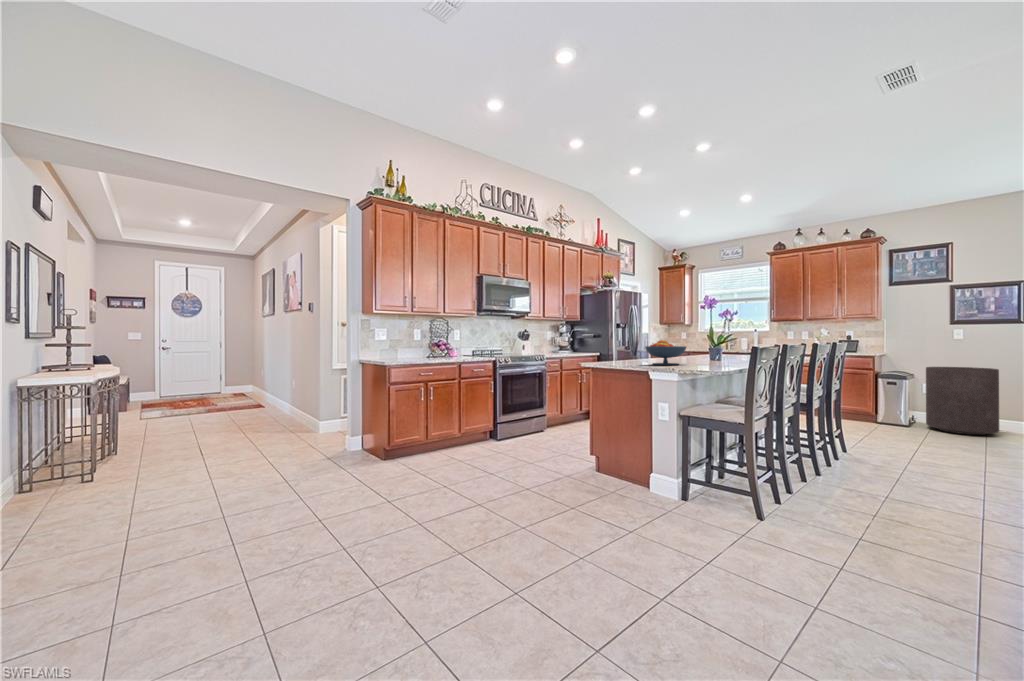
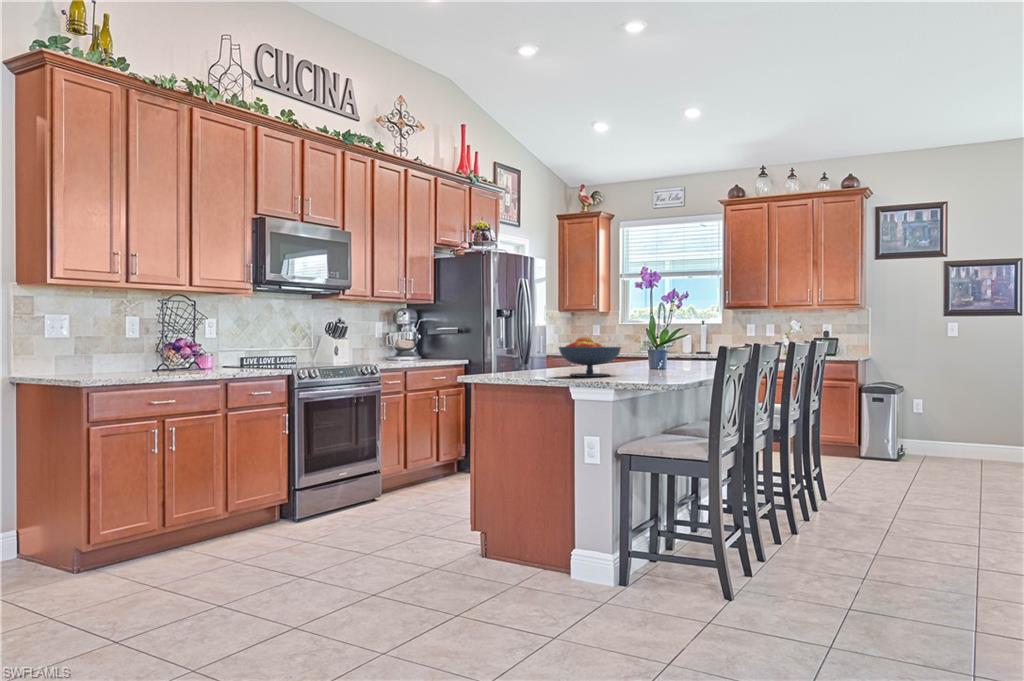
trash can: present [926,367,999,435] -> none [918,375,999,467]

